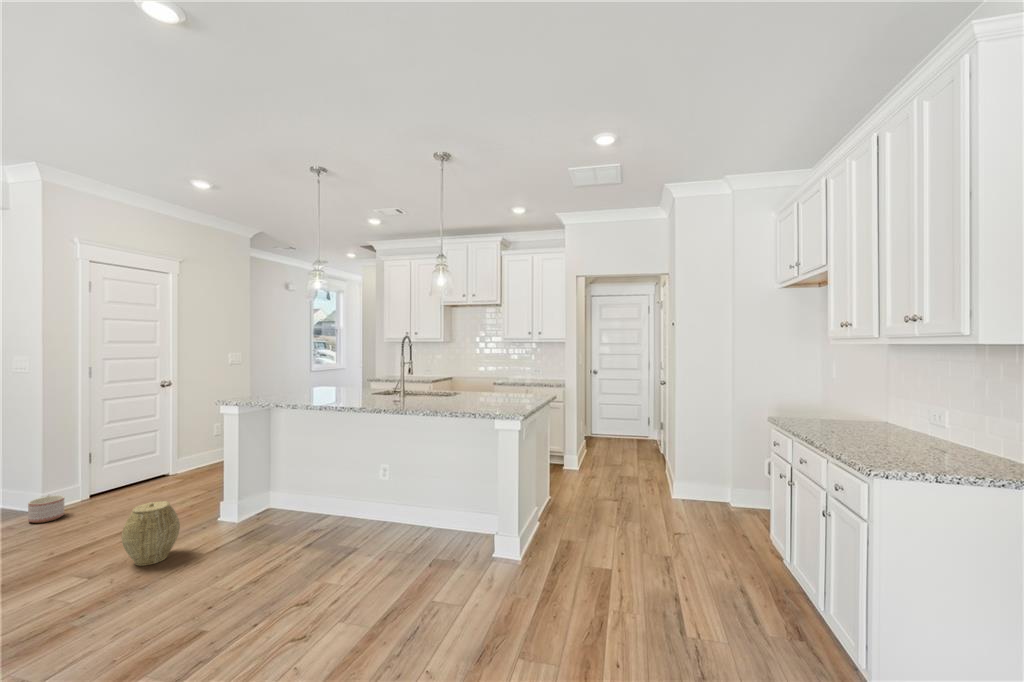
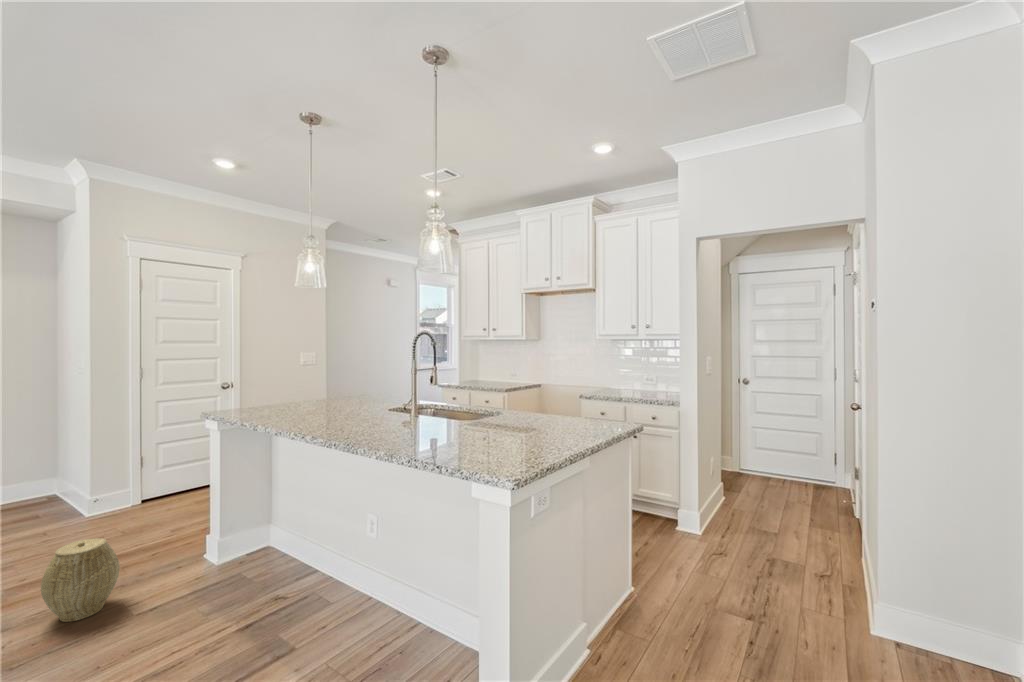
planter: present [28,495,64,523] -> none [64,501,101,530]

